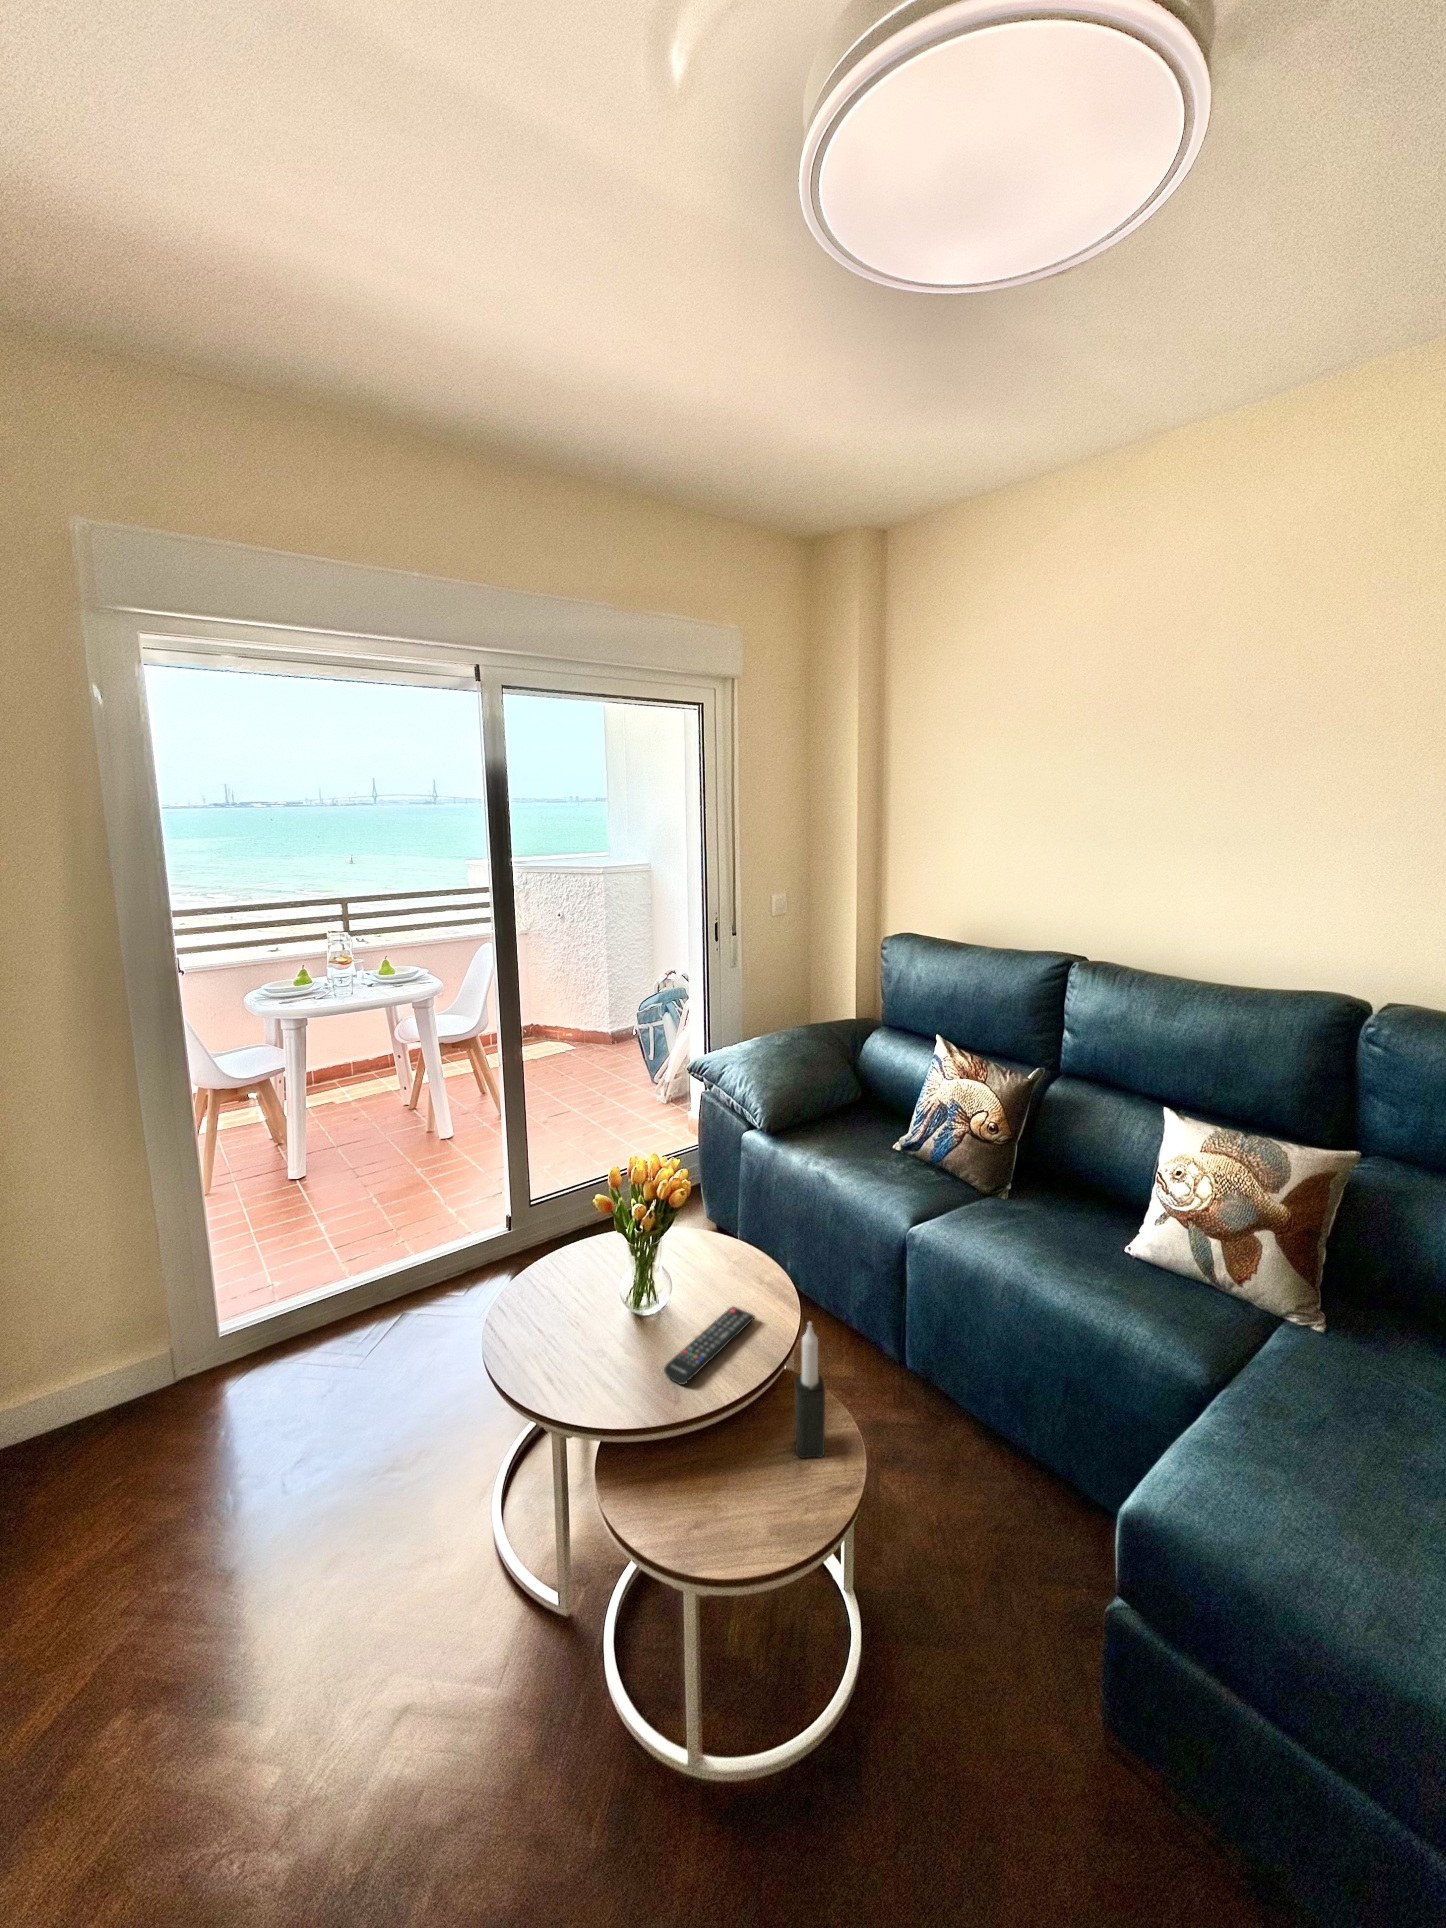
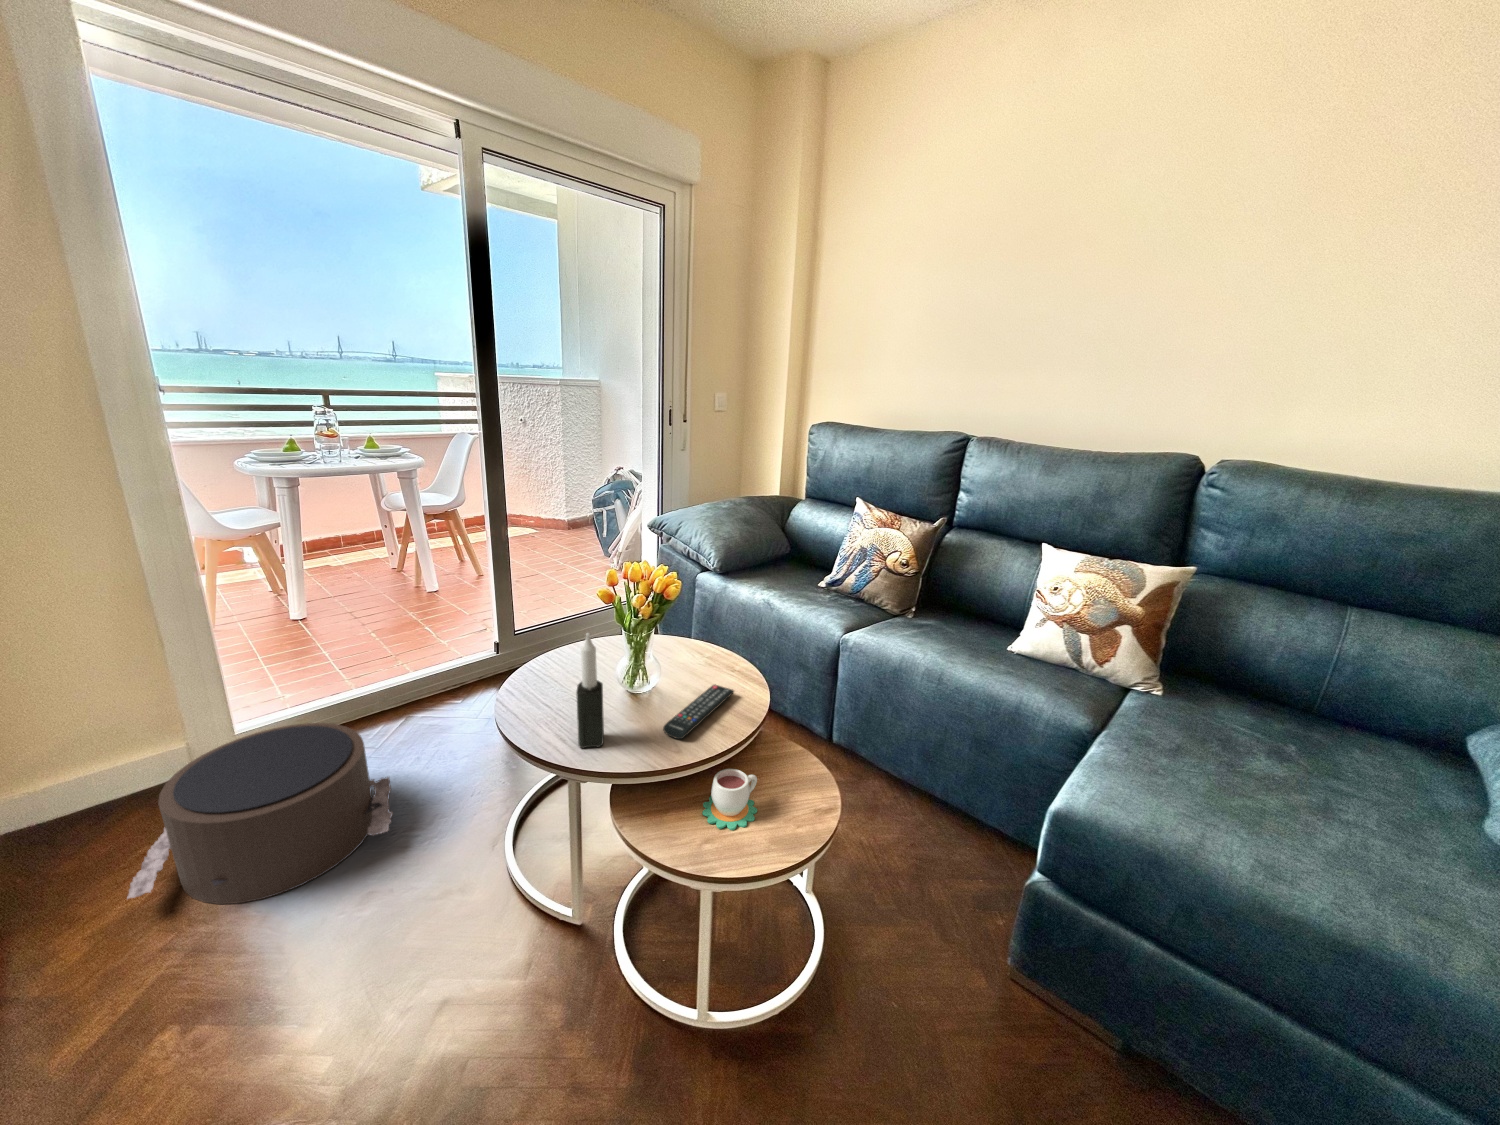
candle: present [795,1322,825,1459] -> present [576,633,604,748]
pouf: none [103,1329,378,1553] -> present [127,723,393,904]
mug: none [703,1428,768,1510] -> present [702,769,757,830]

